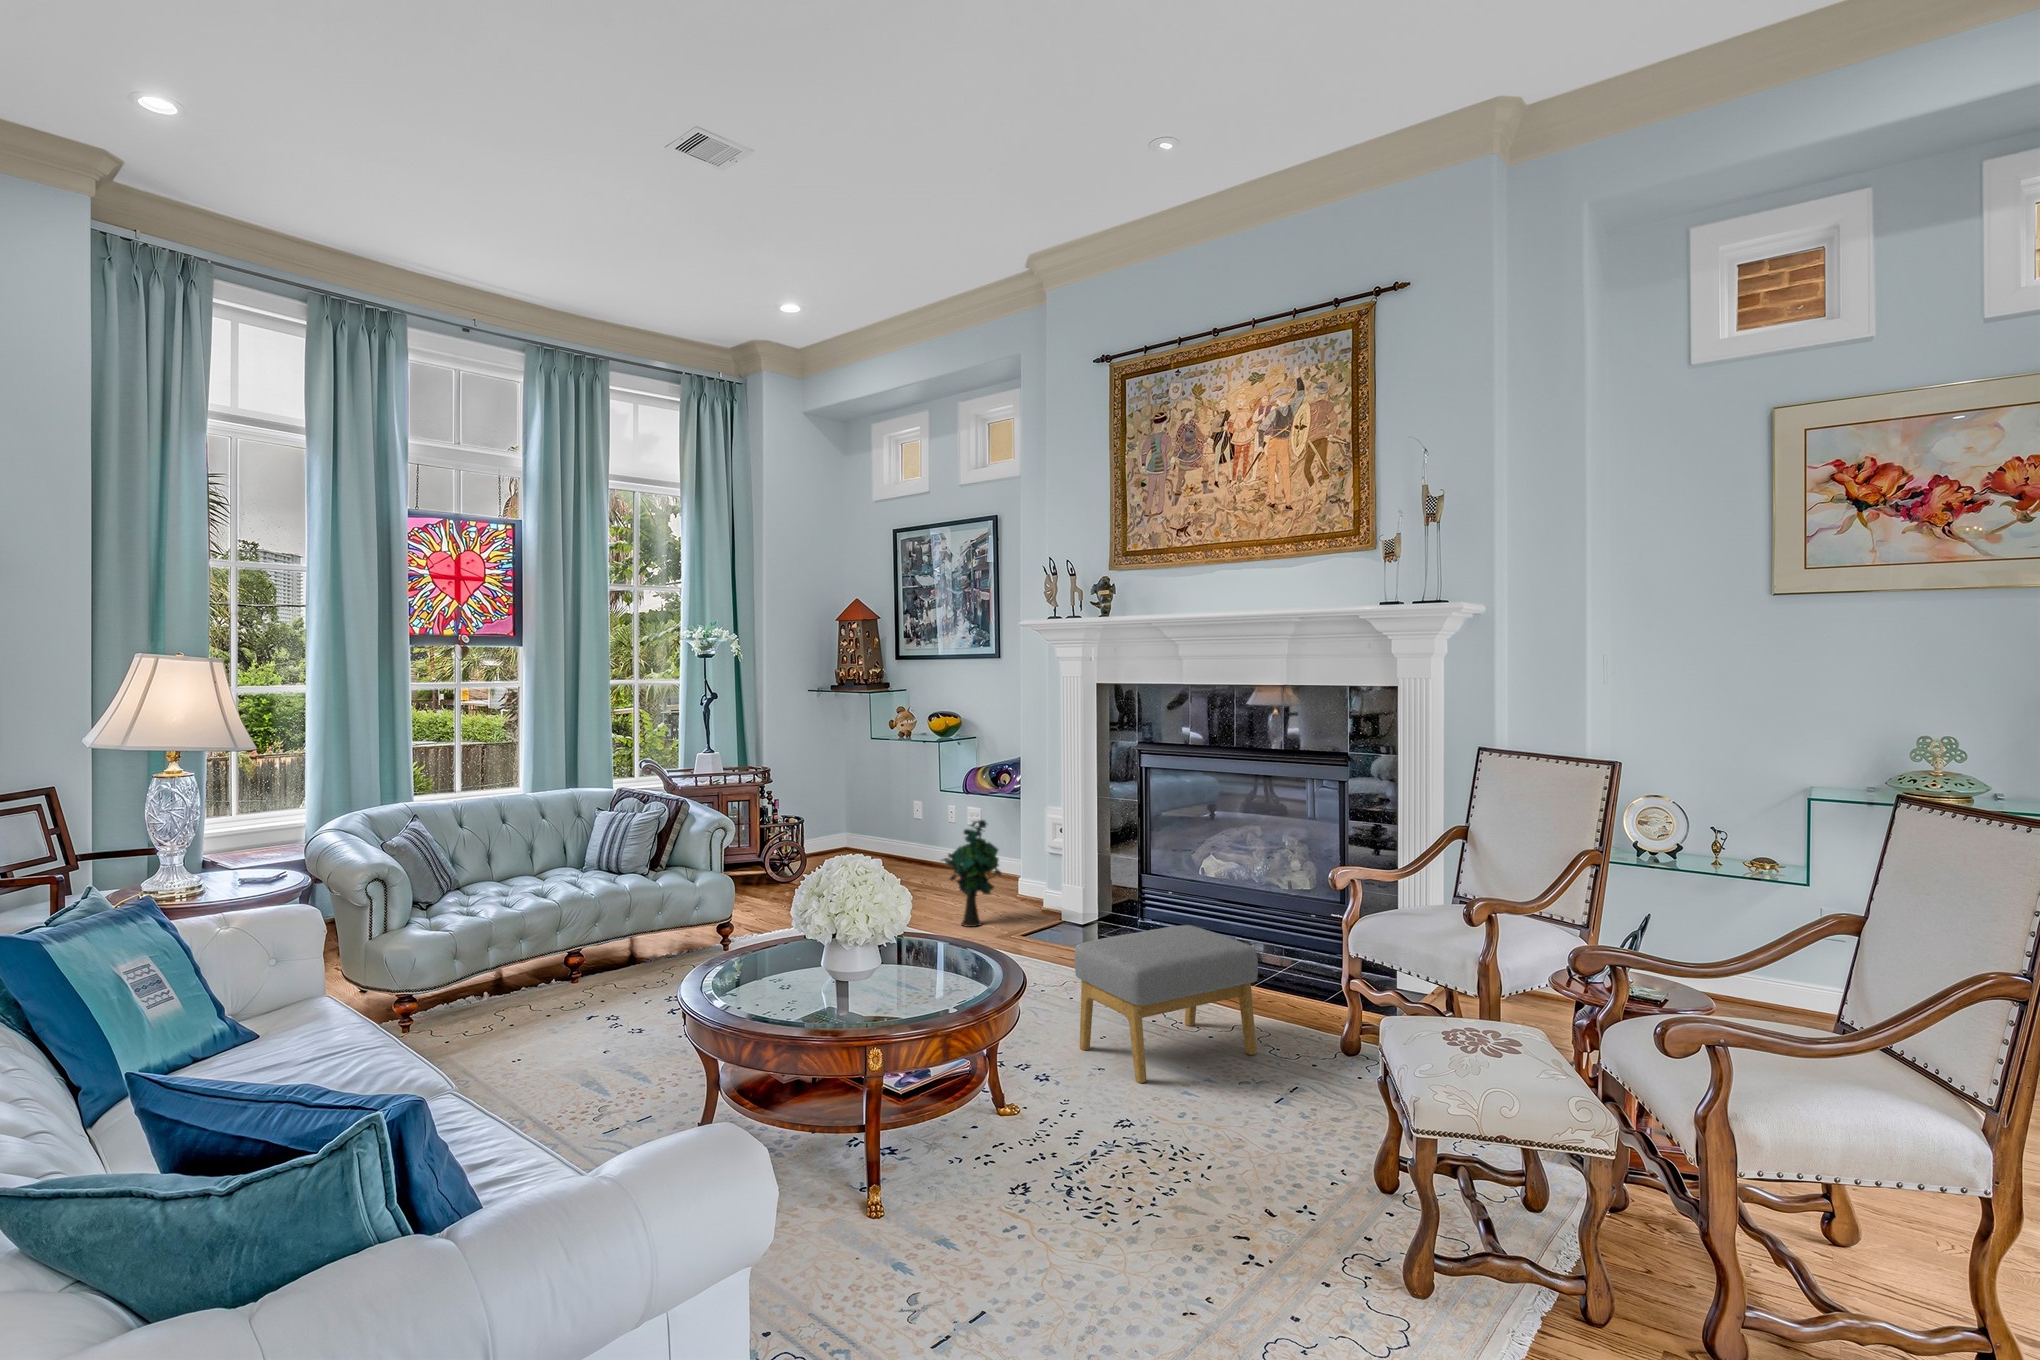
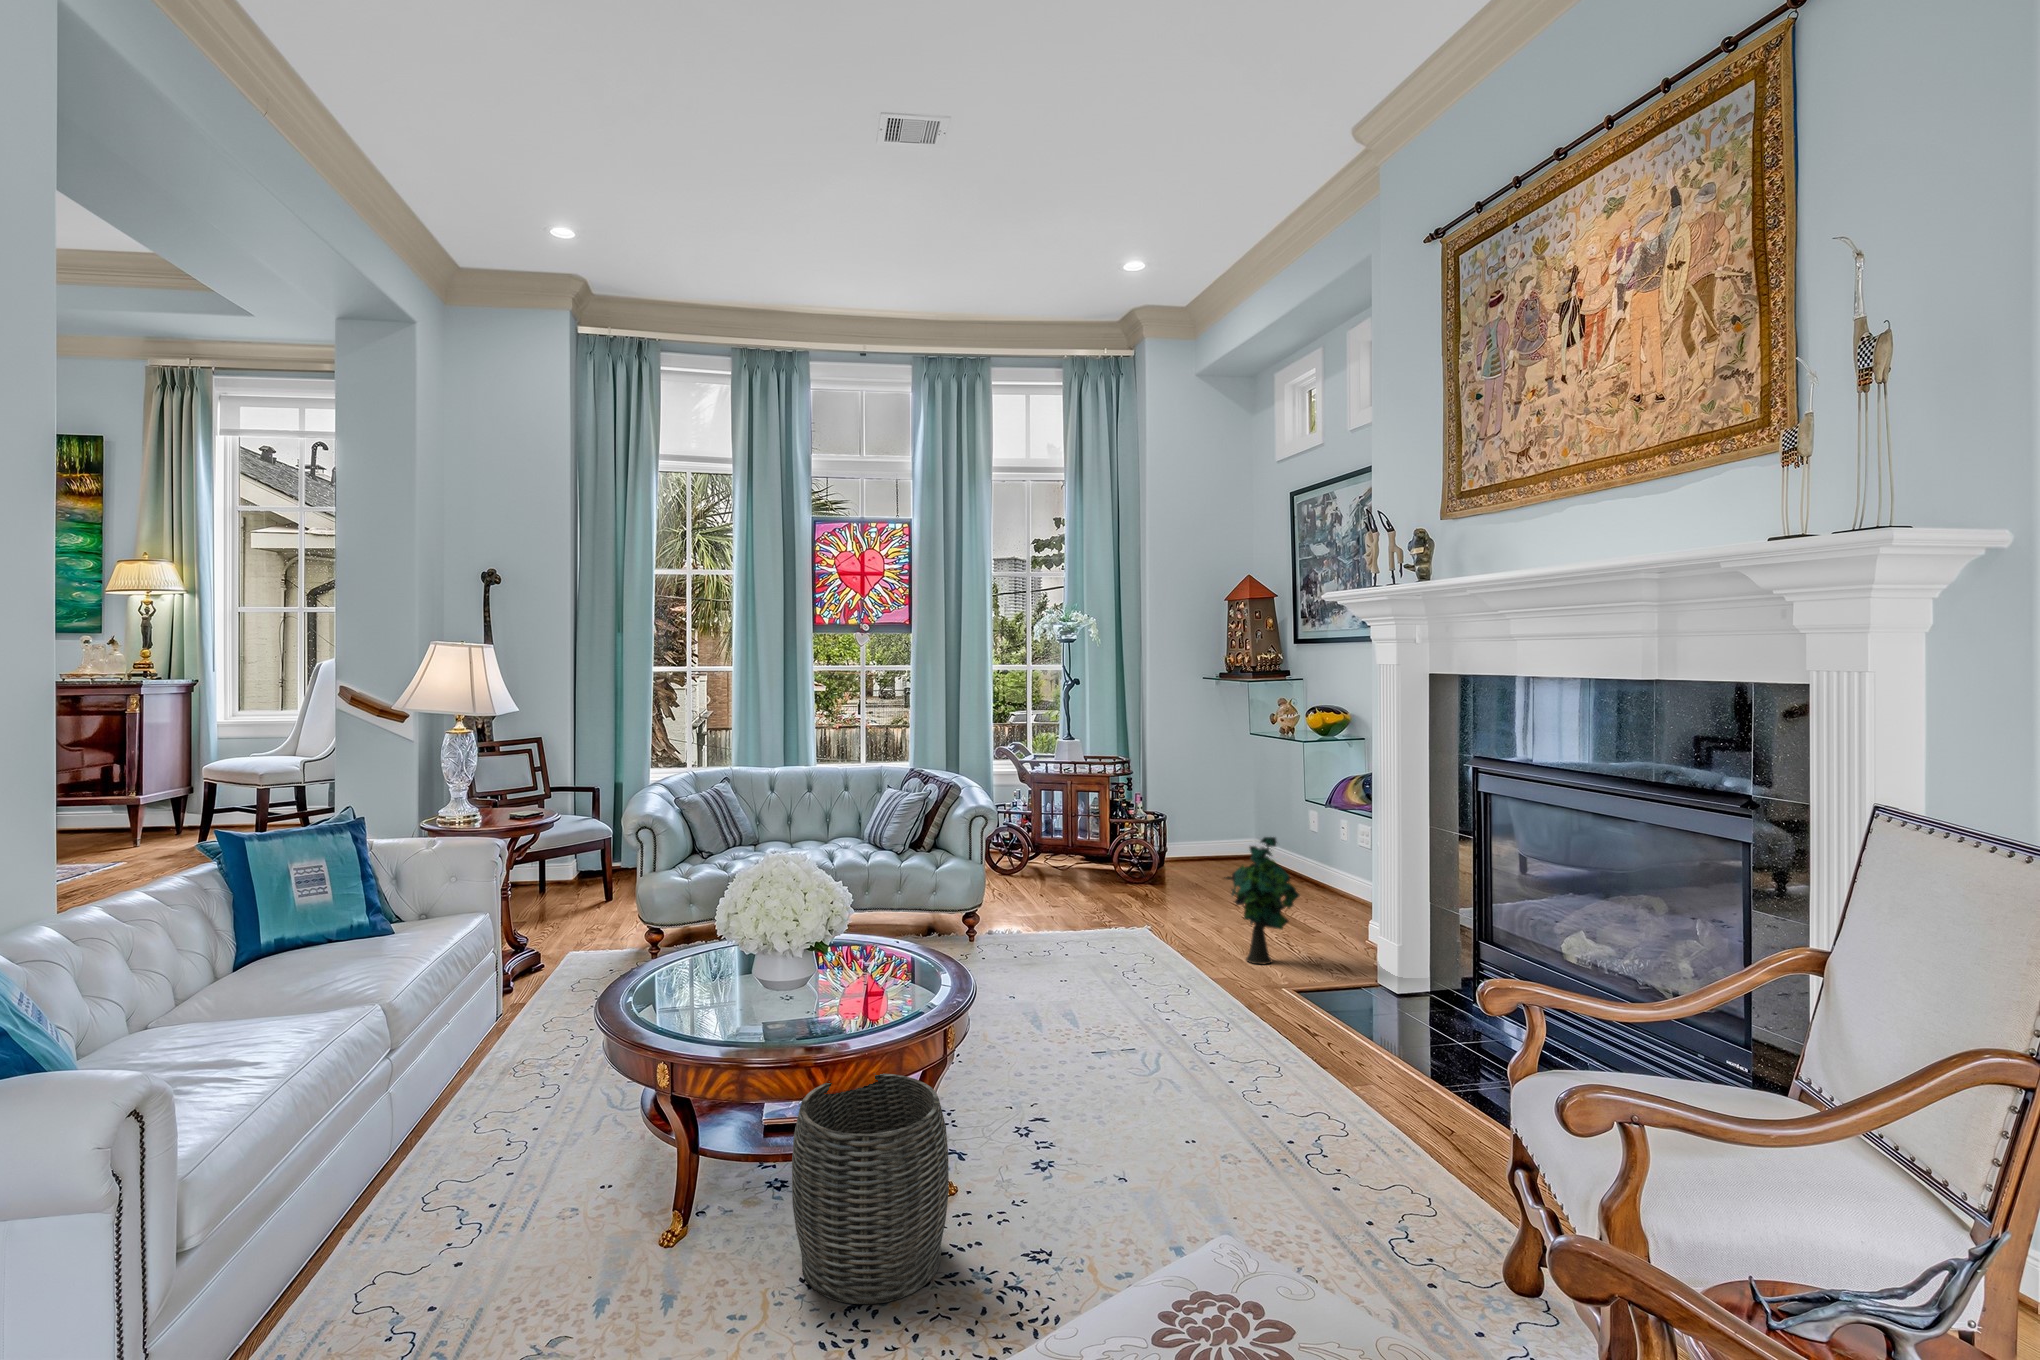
footstool: present [1075,925,1258,1083] -> none [1129,1006,1365,1235]
woven basket: none [974,1020,1100,1194] -> present [792,1073,949,1304]

